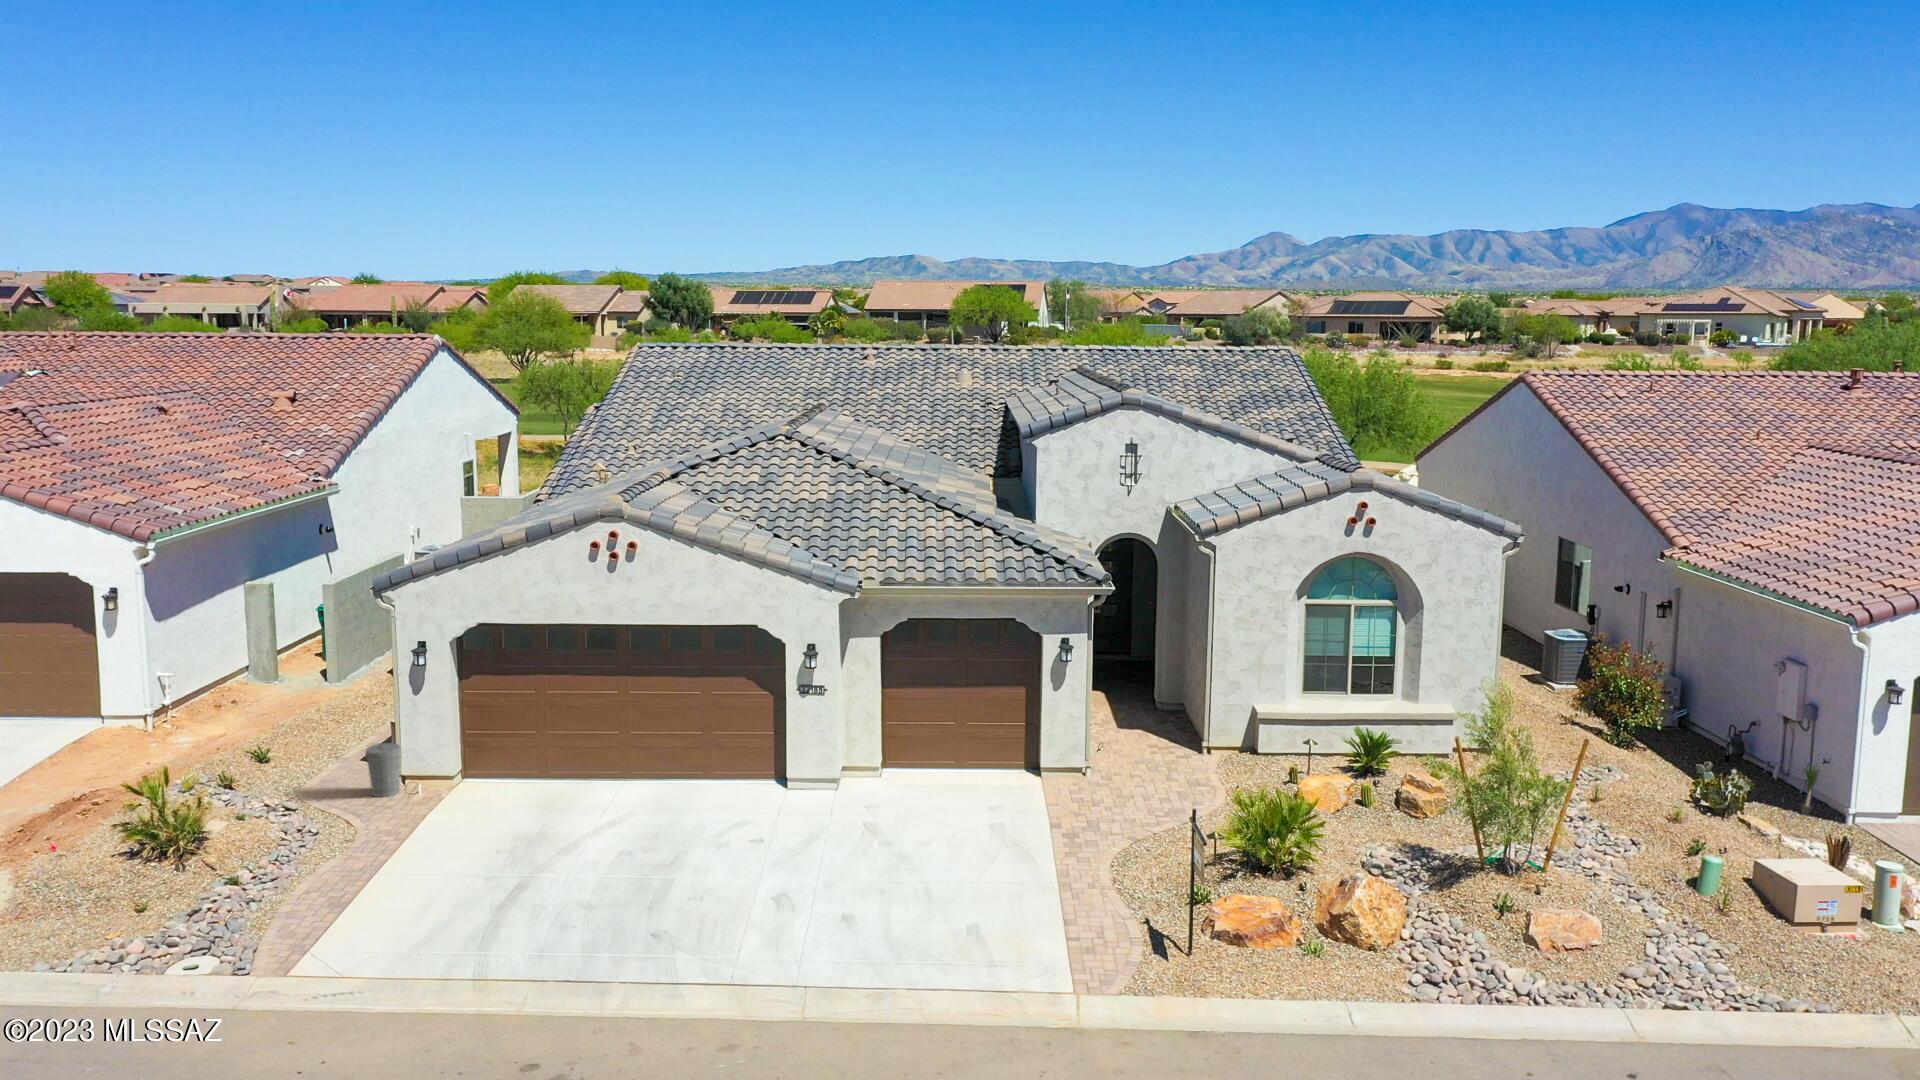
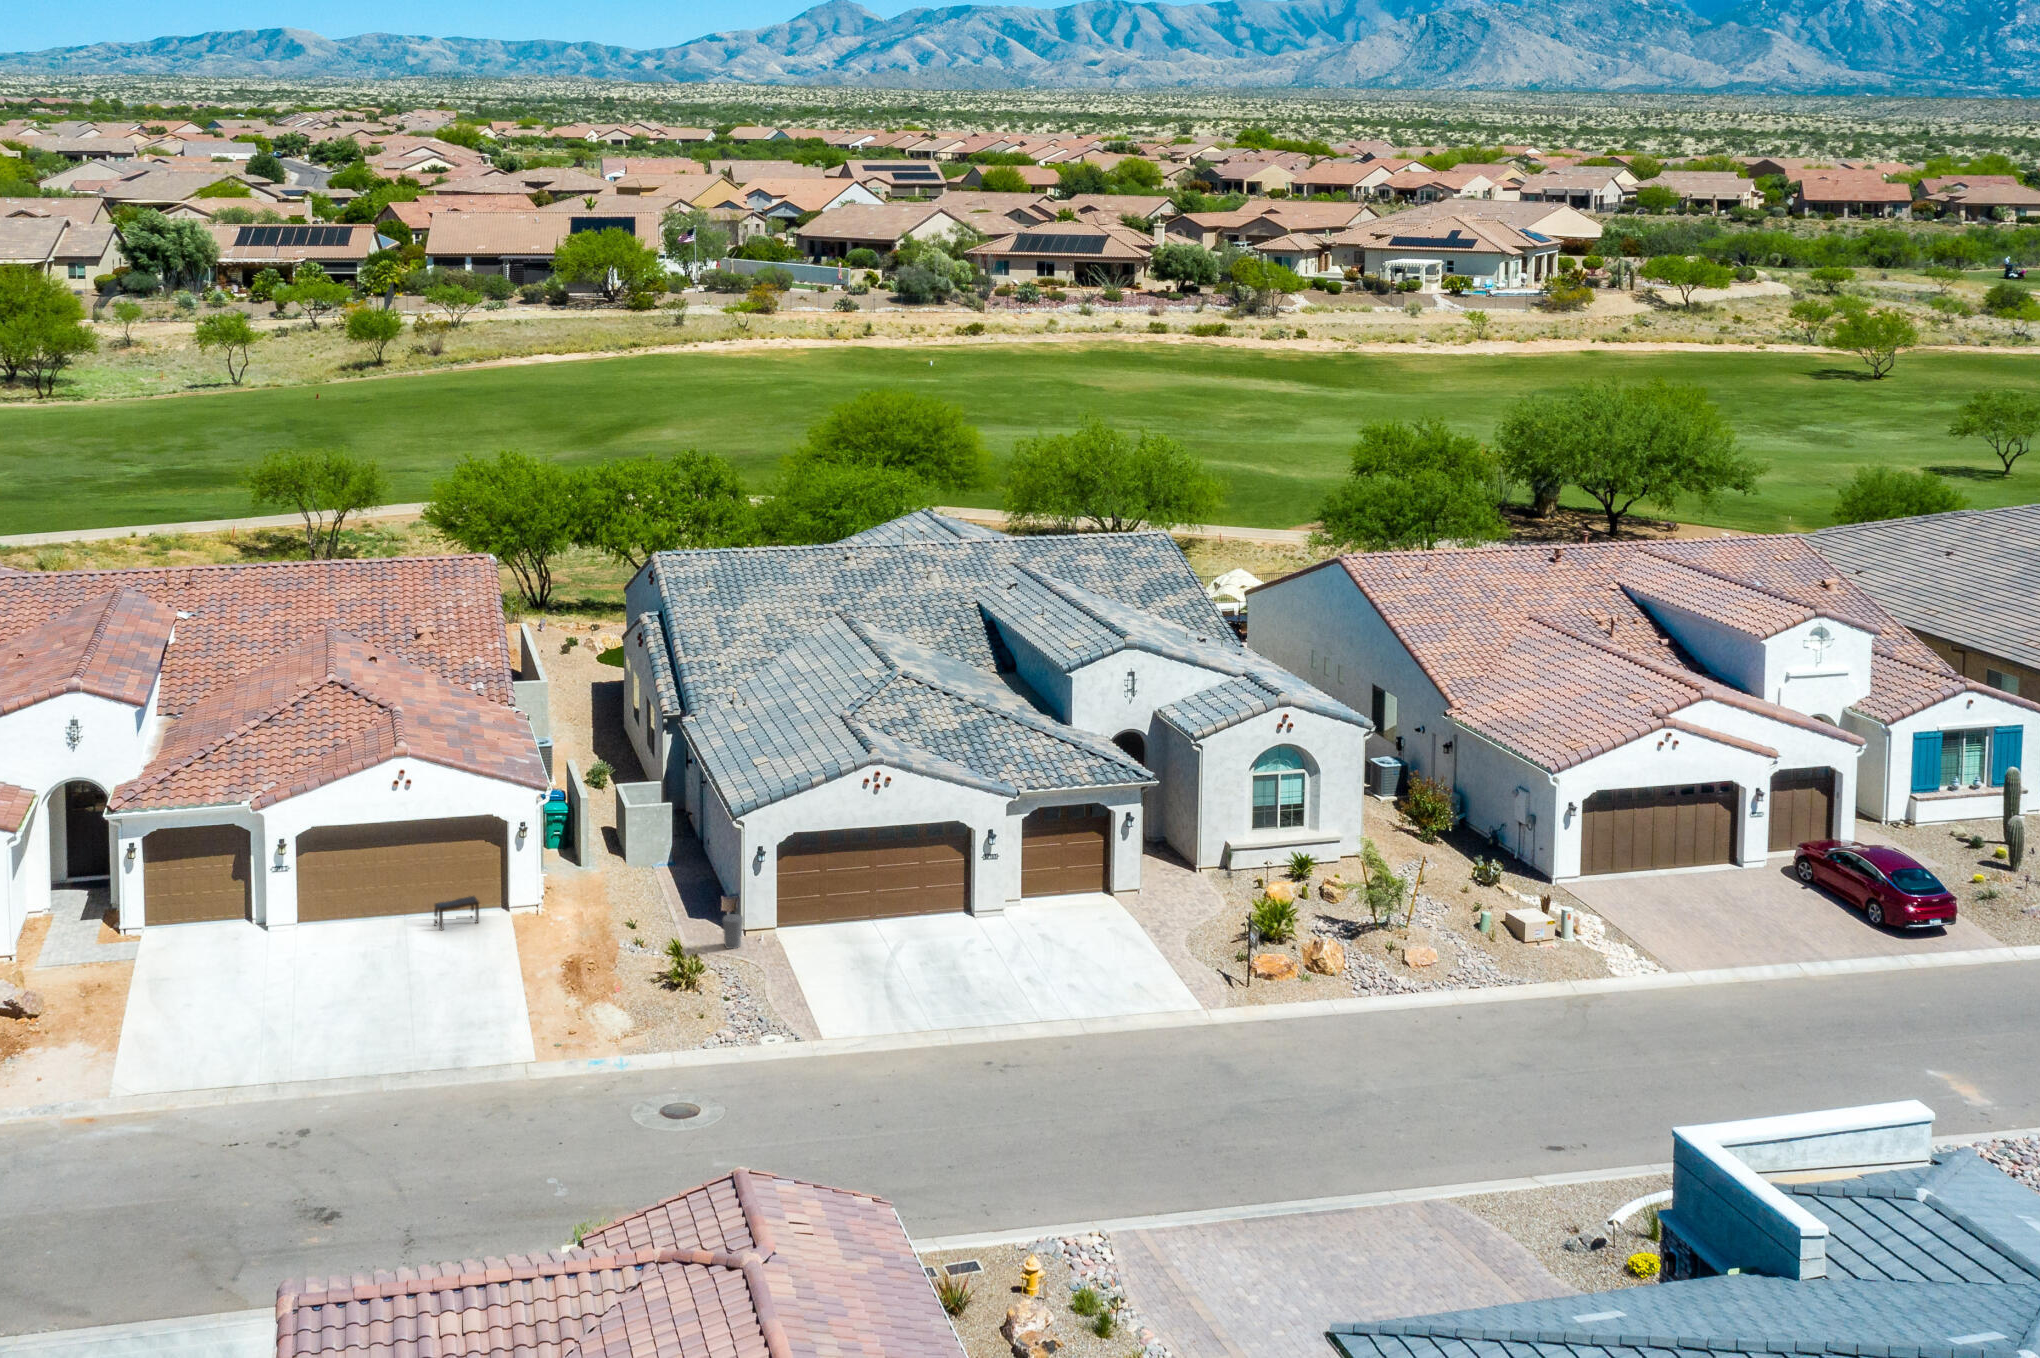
bench: none [38,694,113,737] -> present [434,896,479,930]
potted plant: present [1801,765,1820,815] -> present [1225,849,1235,877]

